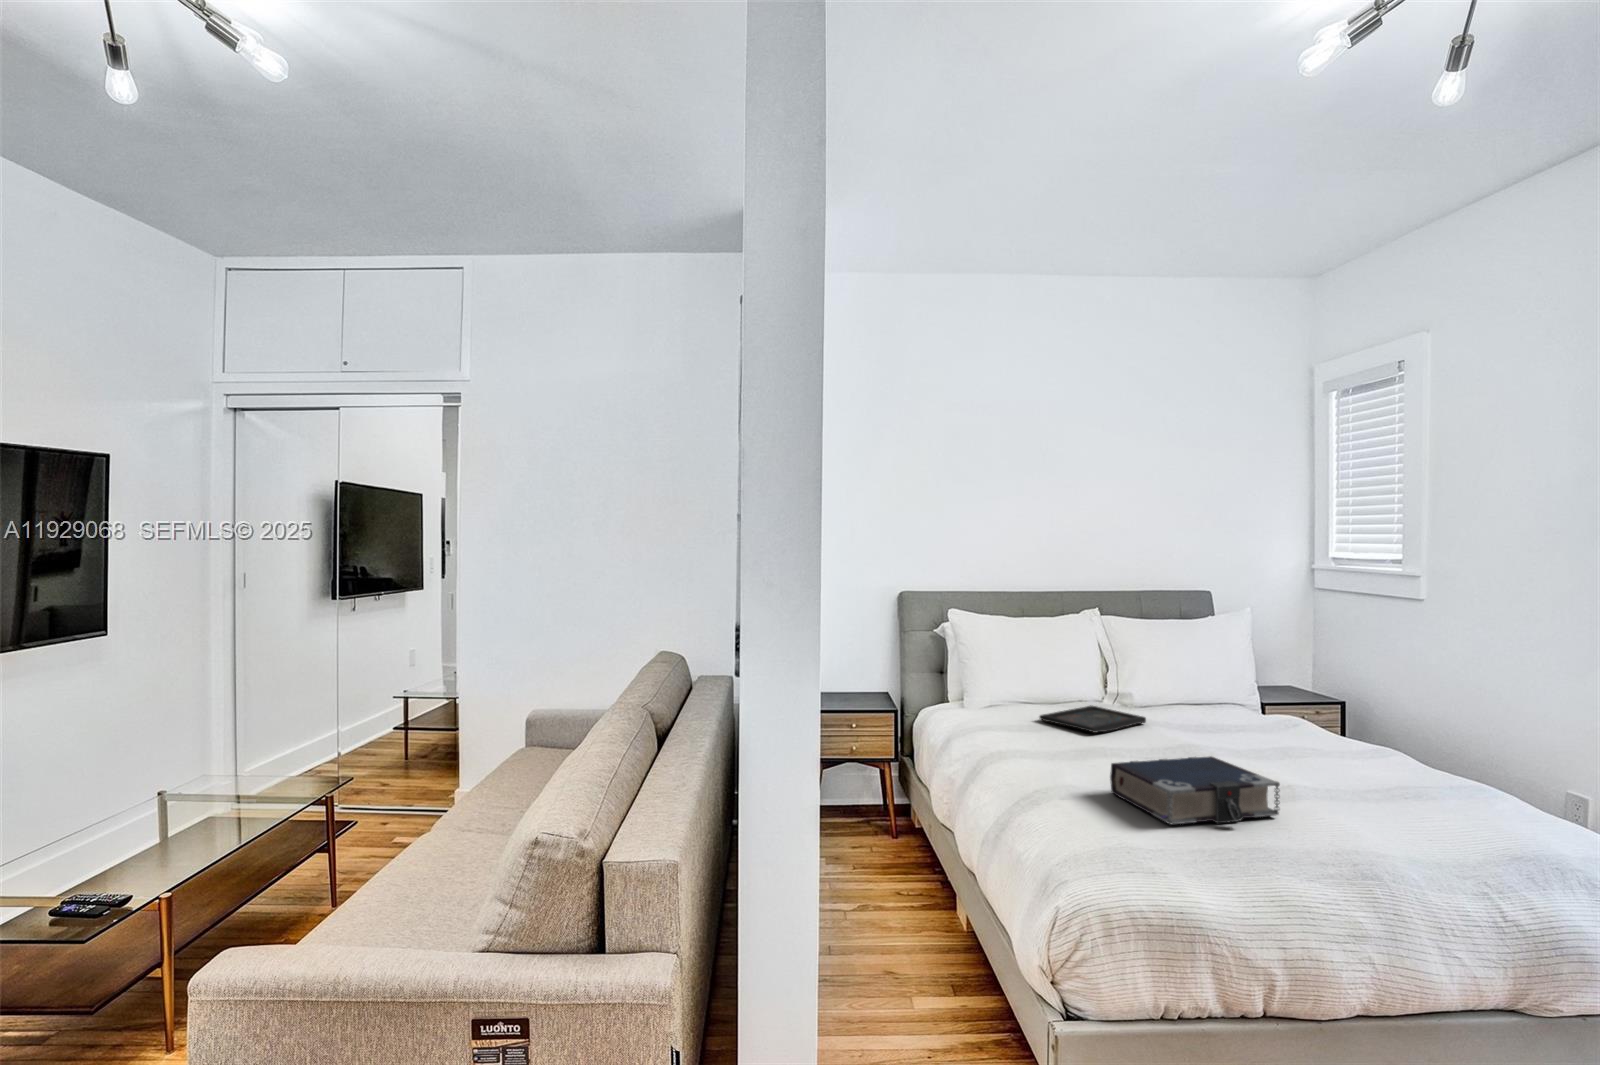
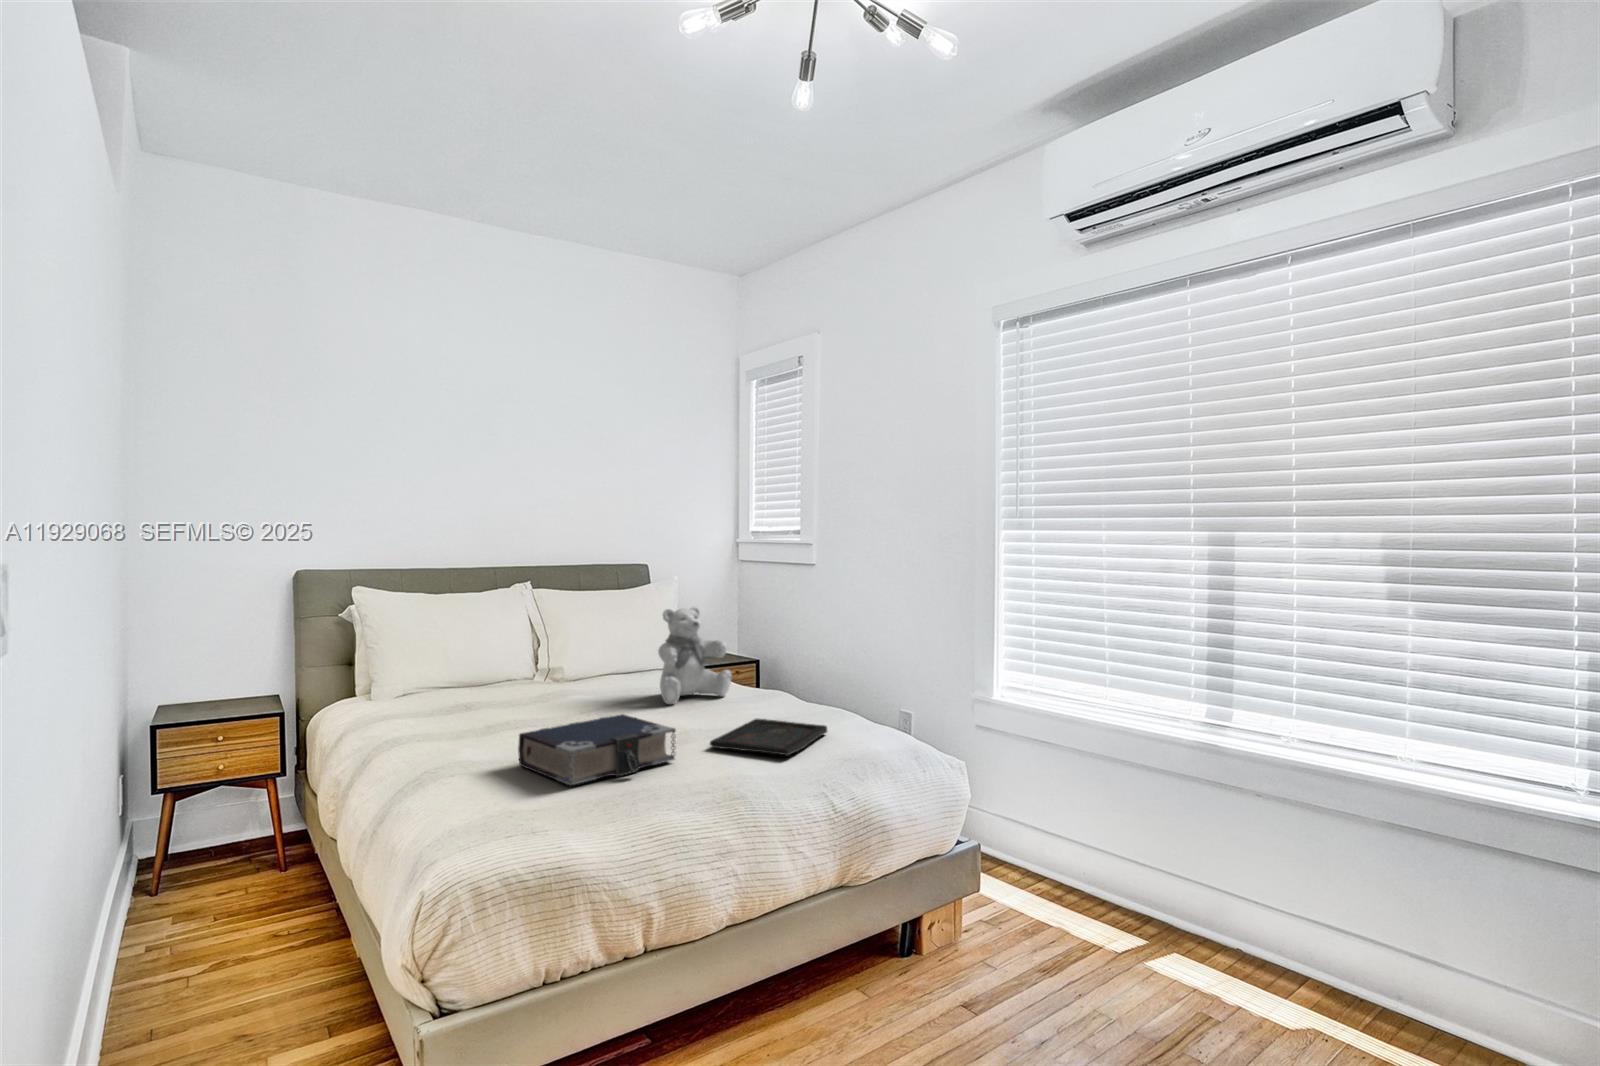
teddy bear: none [1237,646,1326,747] -> present [658,606,732,704]
tray: present [1040,705,1146,733] -> present [710,719,827,755]

